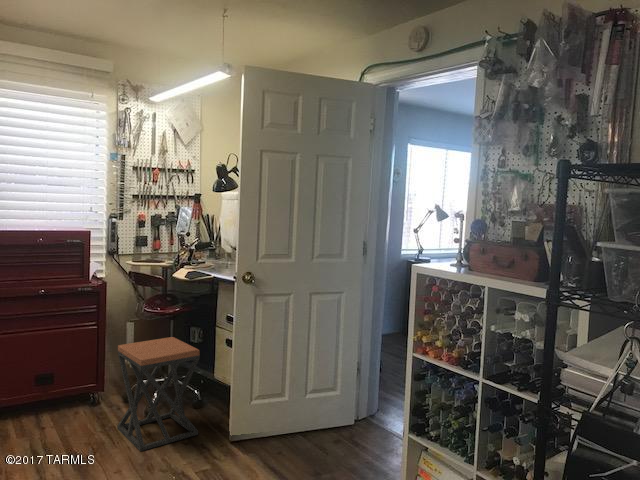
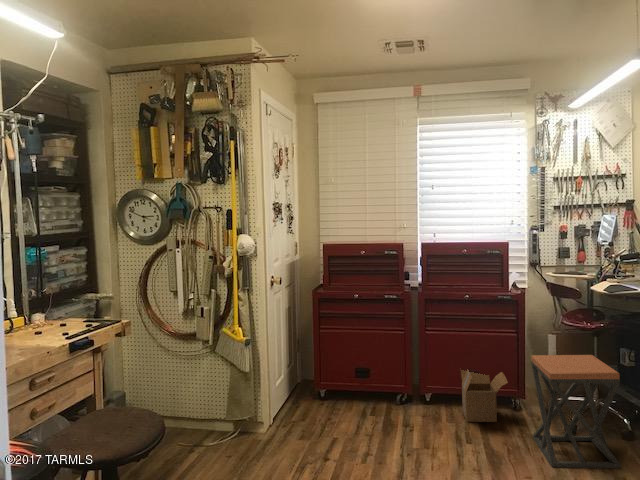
cardboard box: none [33,365,90,430] -> present [461,369,508,422]

